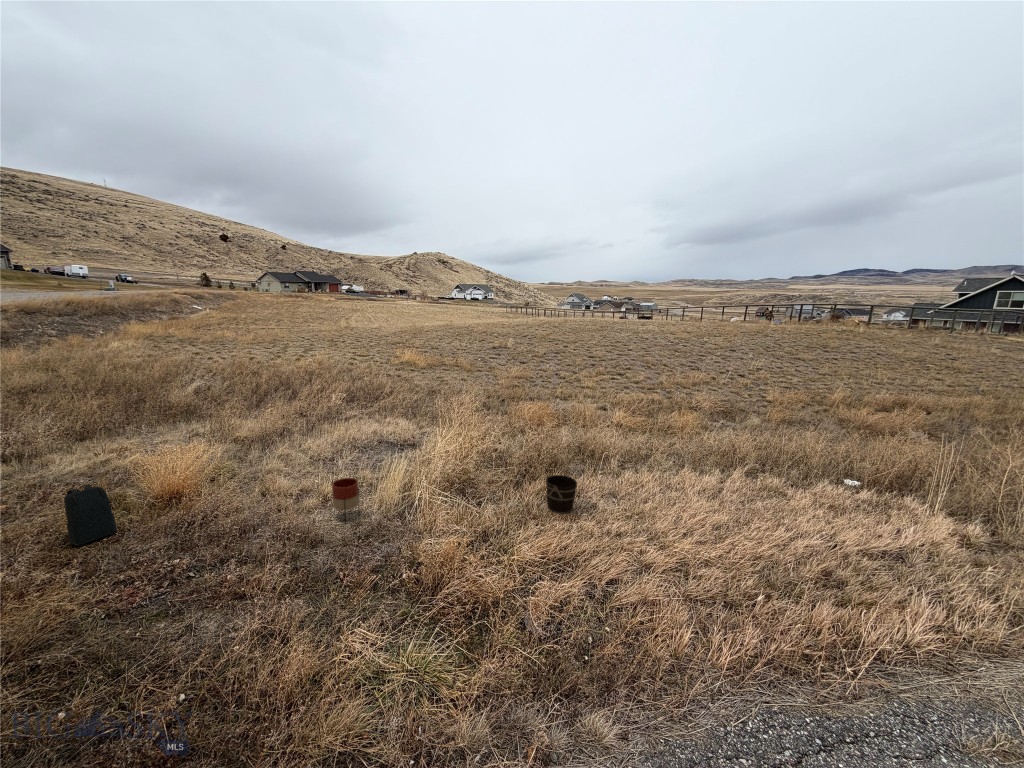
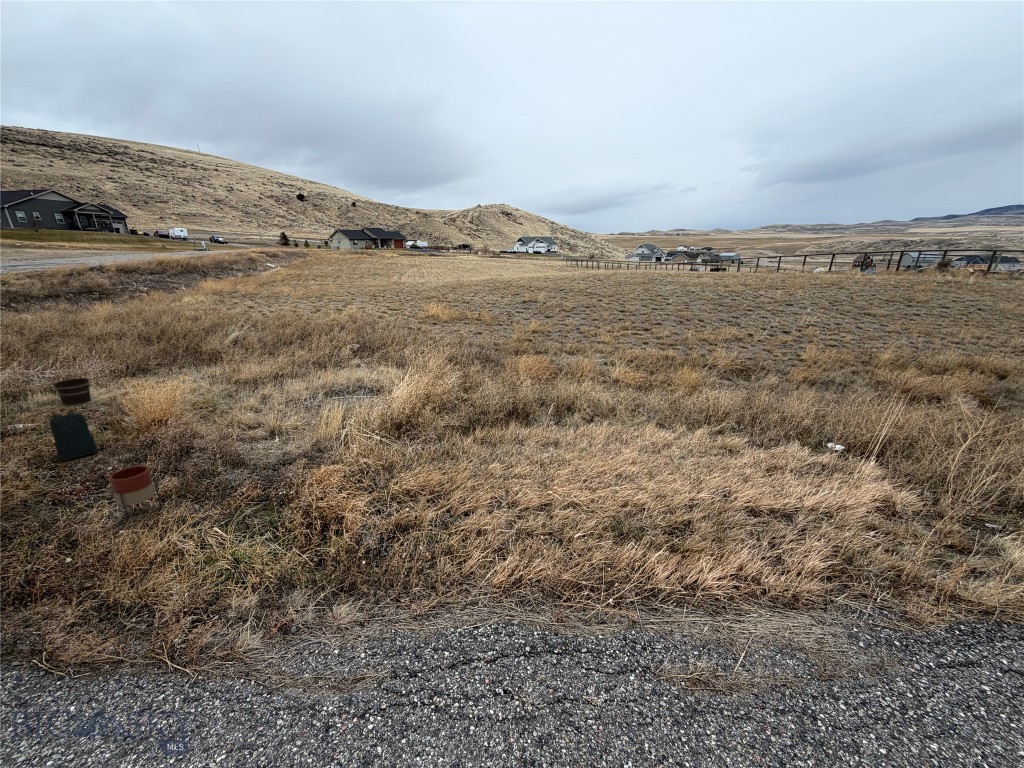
bucket: present [546,475,577,514] -> present [53,378,91,406]
planter: present [332,478,360,523] -> present [109,465,161,521]

